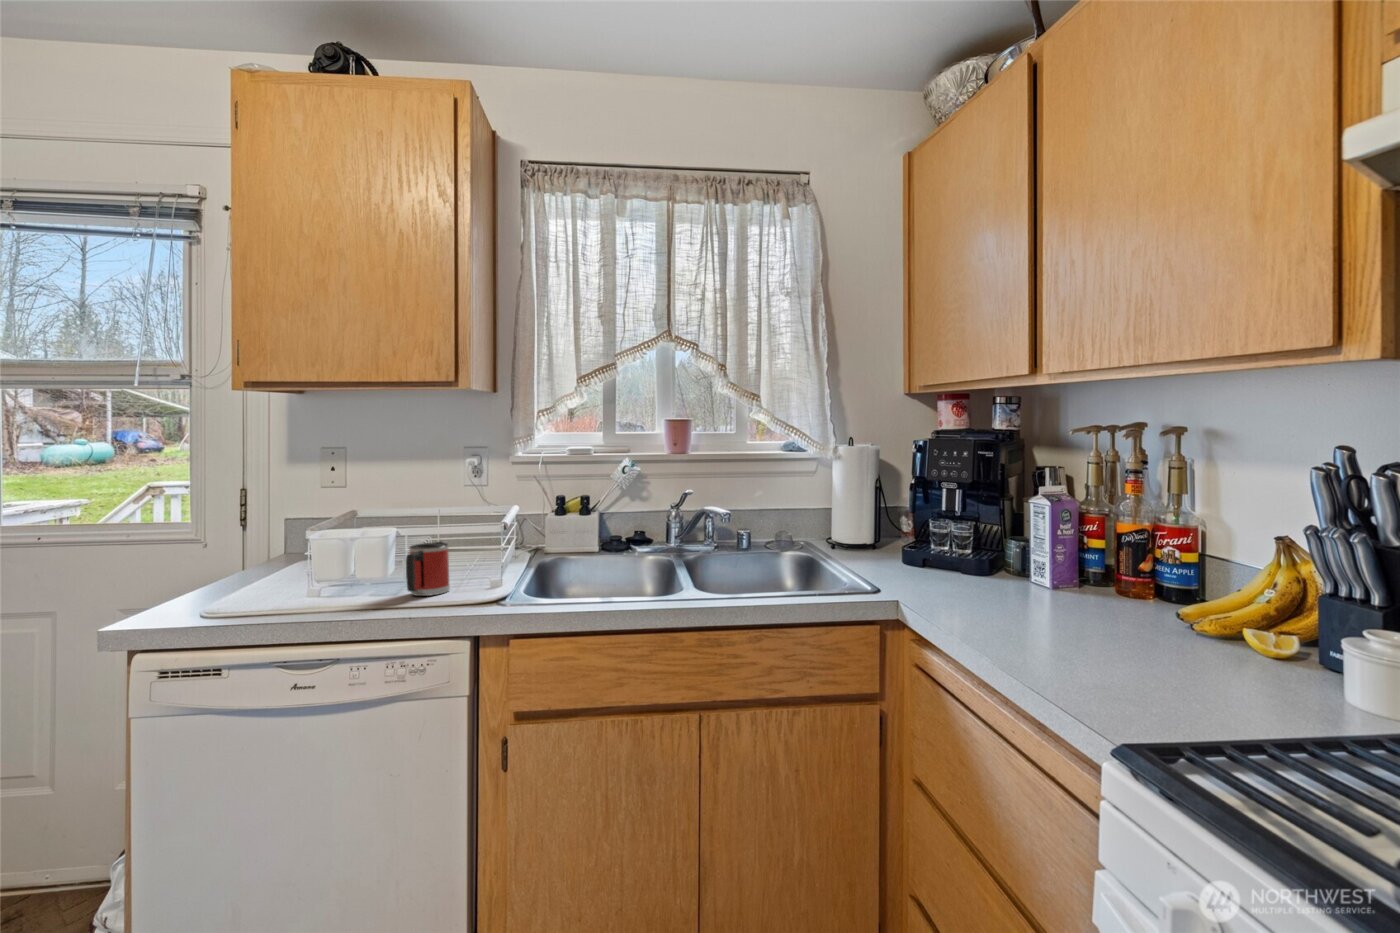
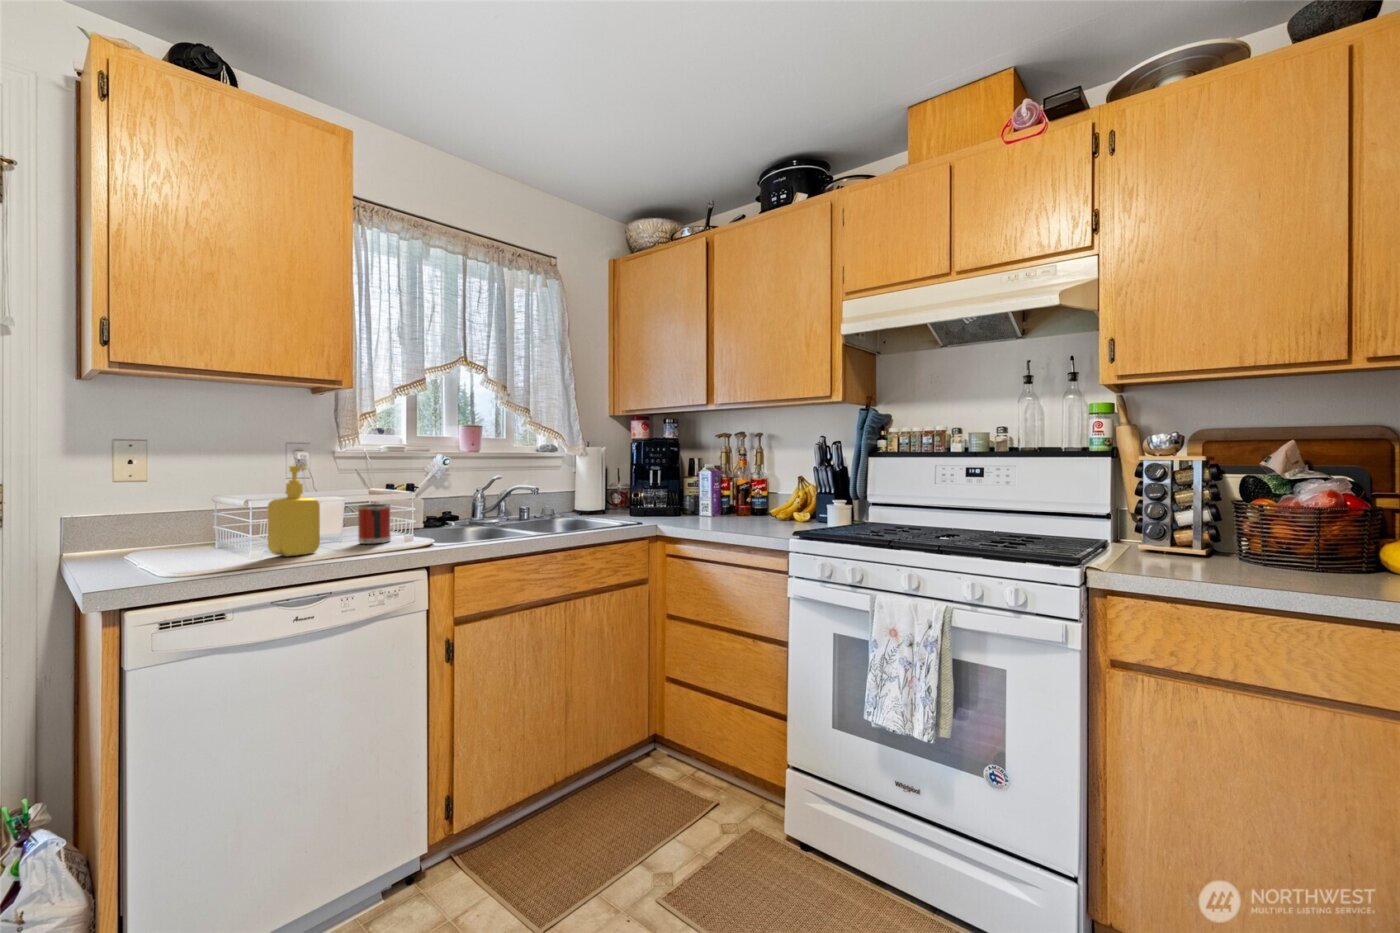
soap dispenser: none [304,497,361,606] -> present [268,466,320,556]

